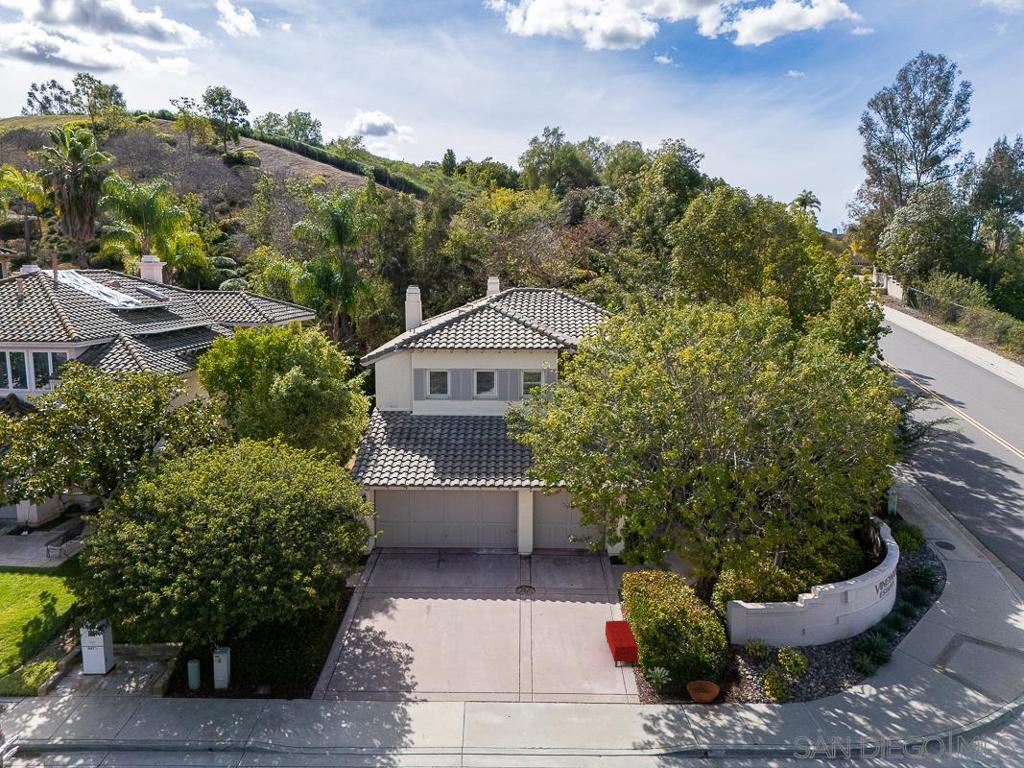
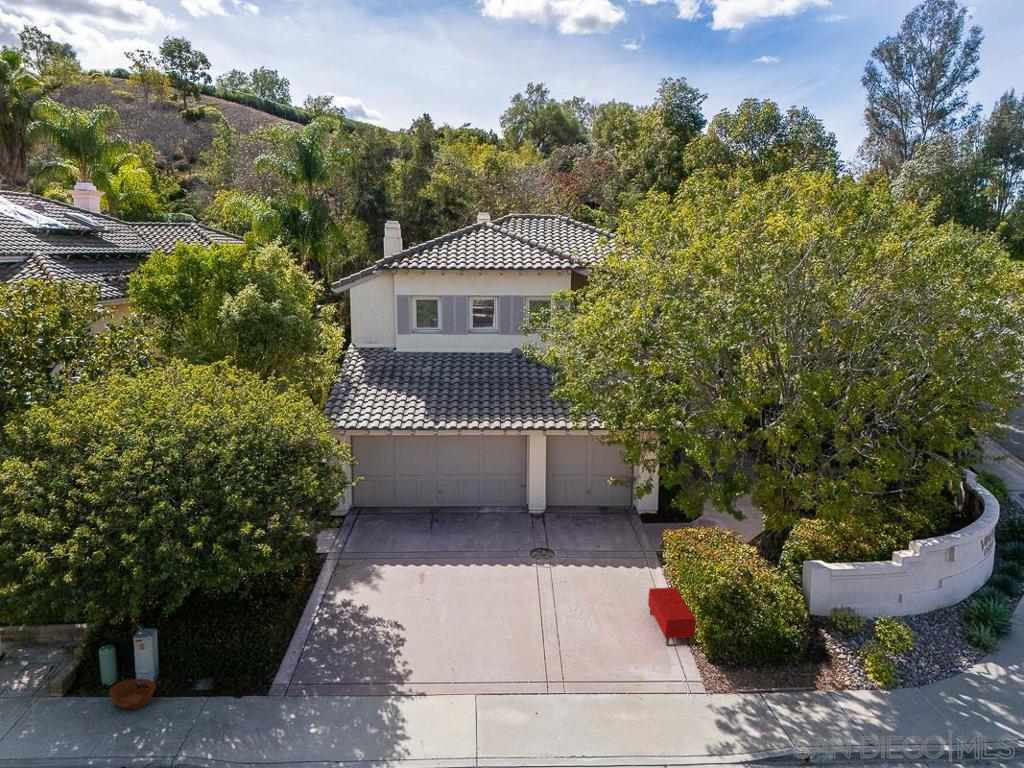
potted plant: present [647,668,670,694] -> none [714,644,747,680]
basket: present [687,681,720,703] -> present [109,679,156,709]

